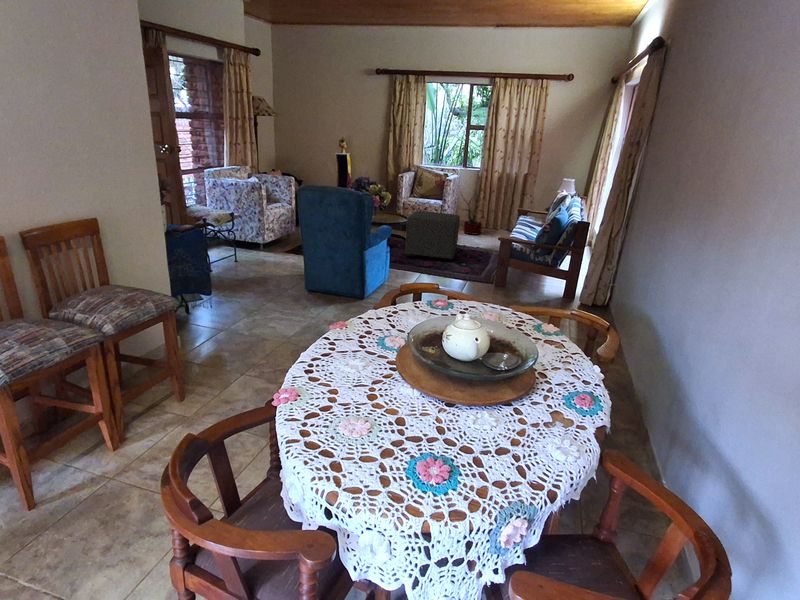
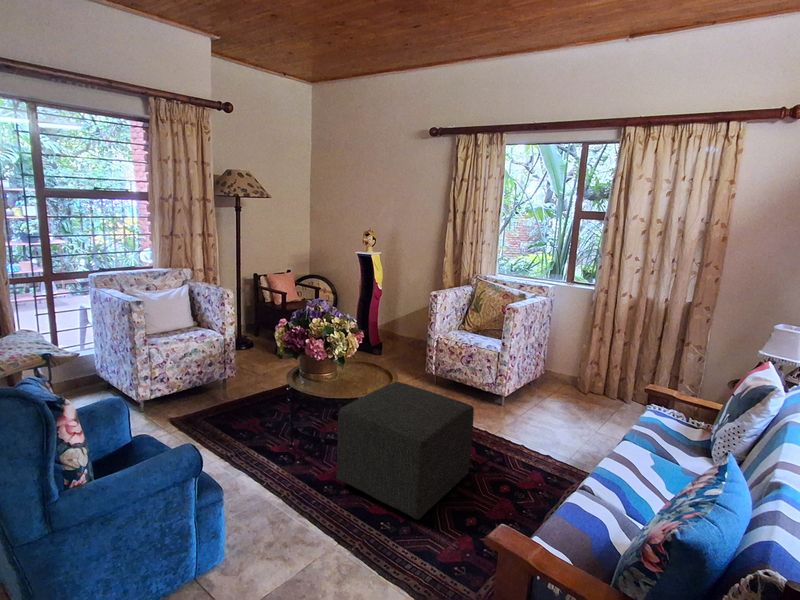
decorative plant: present [463,195,482,235] -> none [520,324,606,413]

